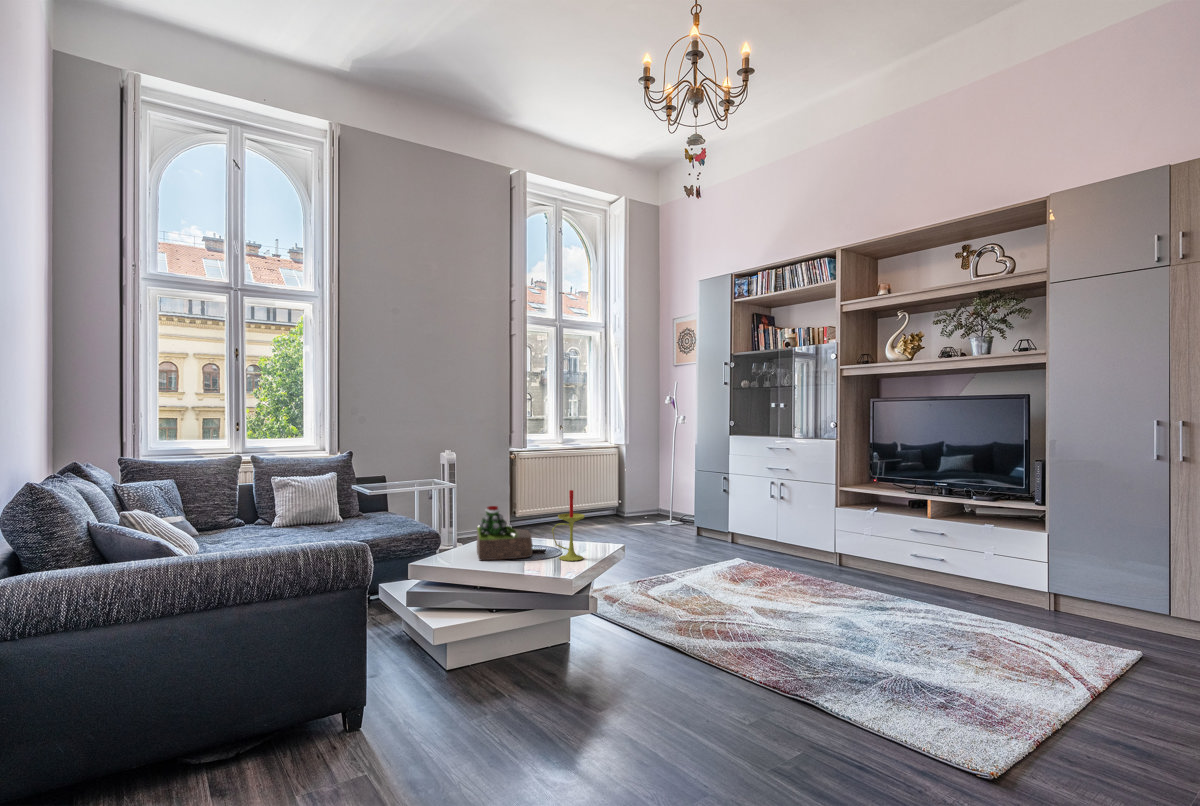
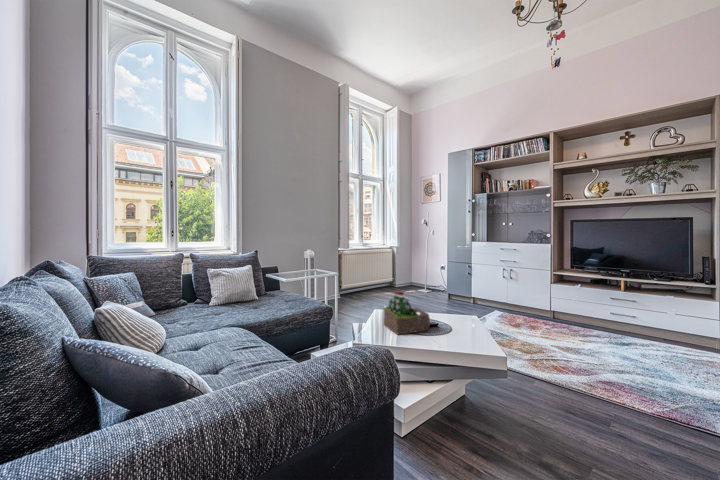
candle: present [552,490,585,561] -> none [443,278,469,332]

